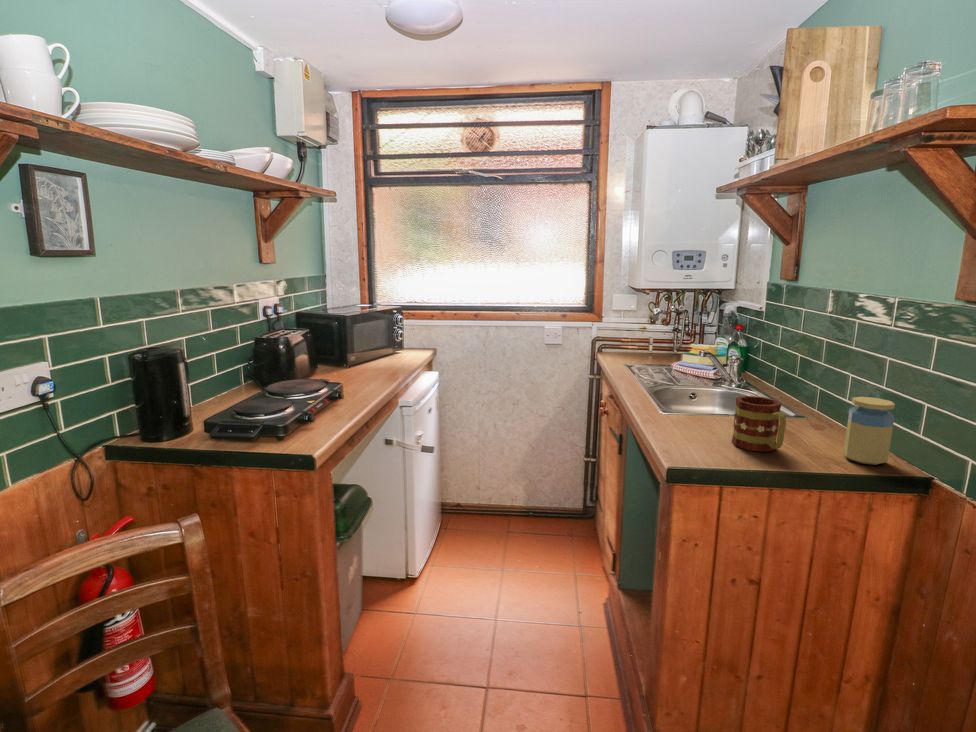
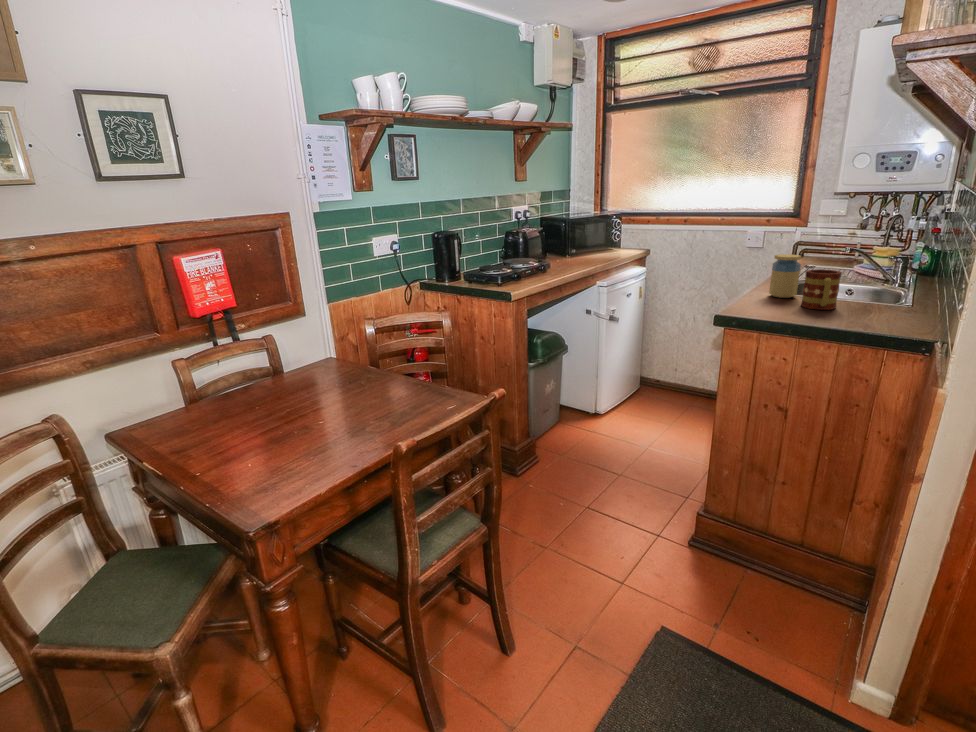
jar: present [844,397,895,465] -> present [769,254,801,298]

